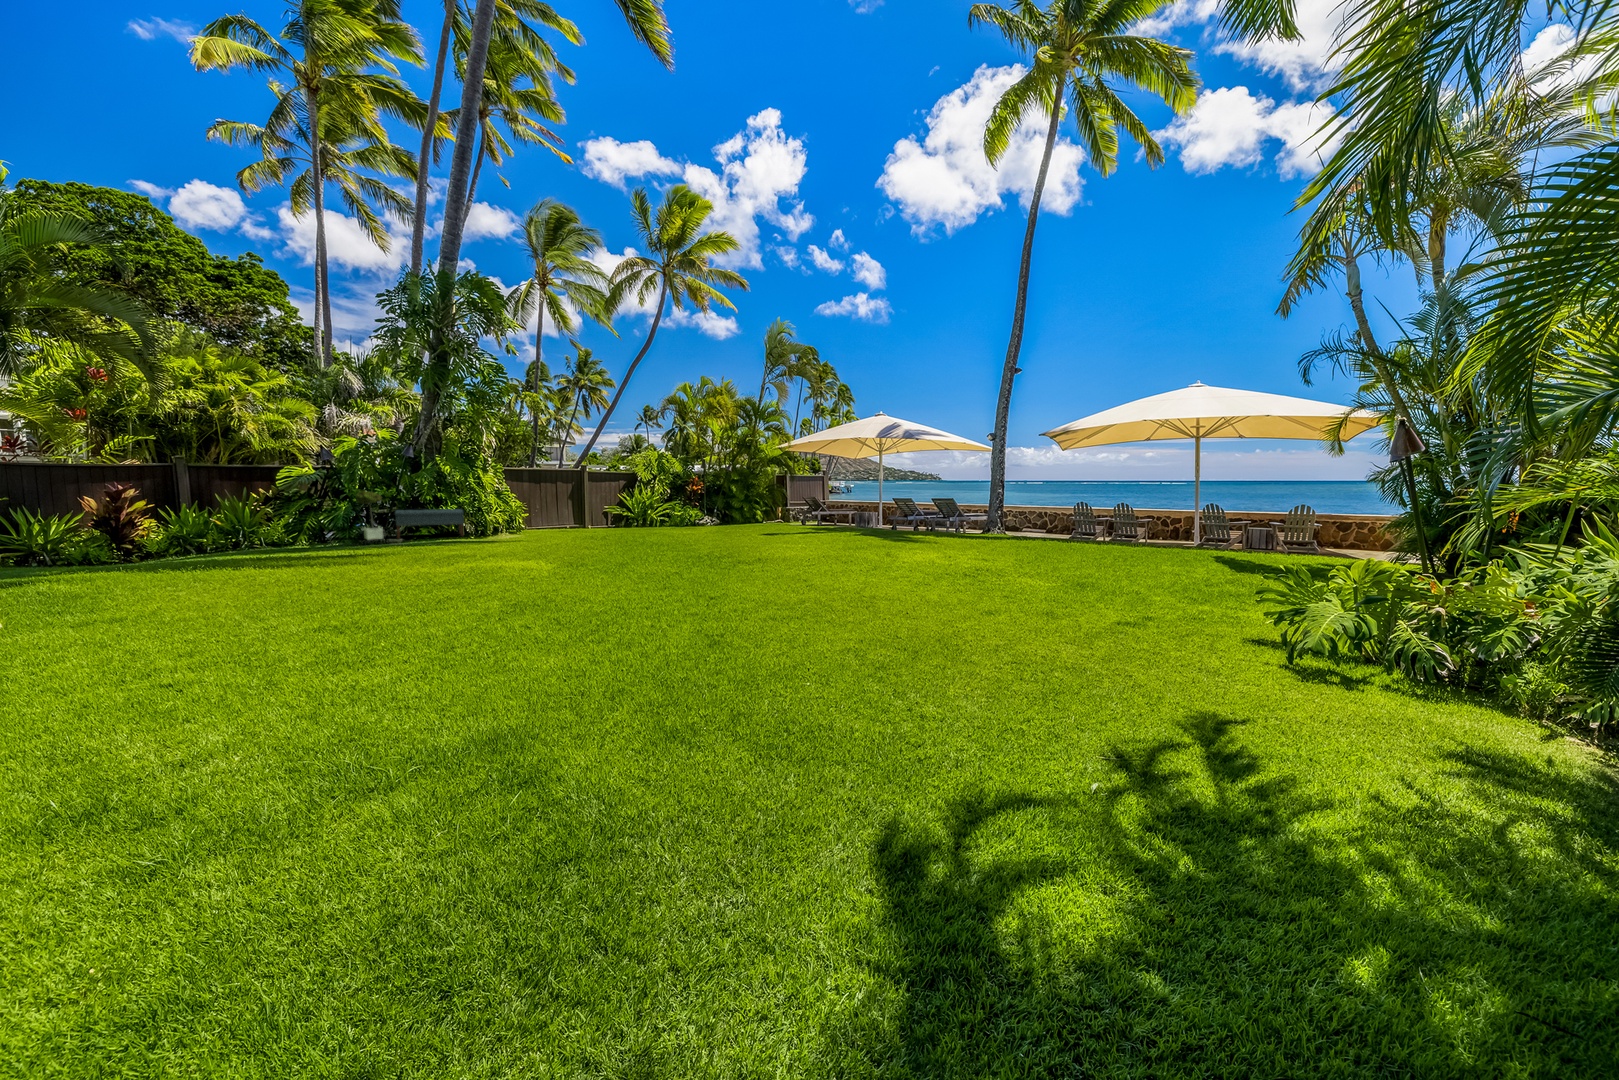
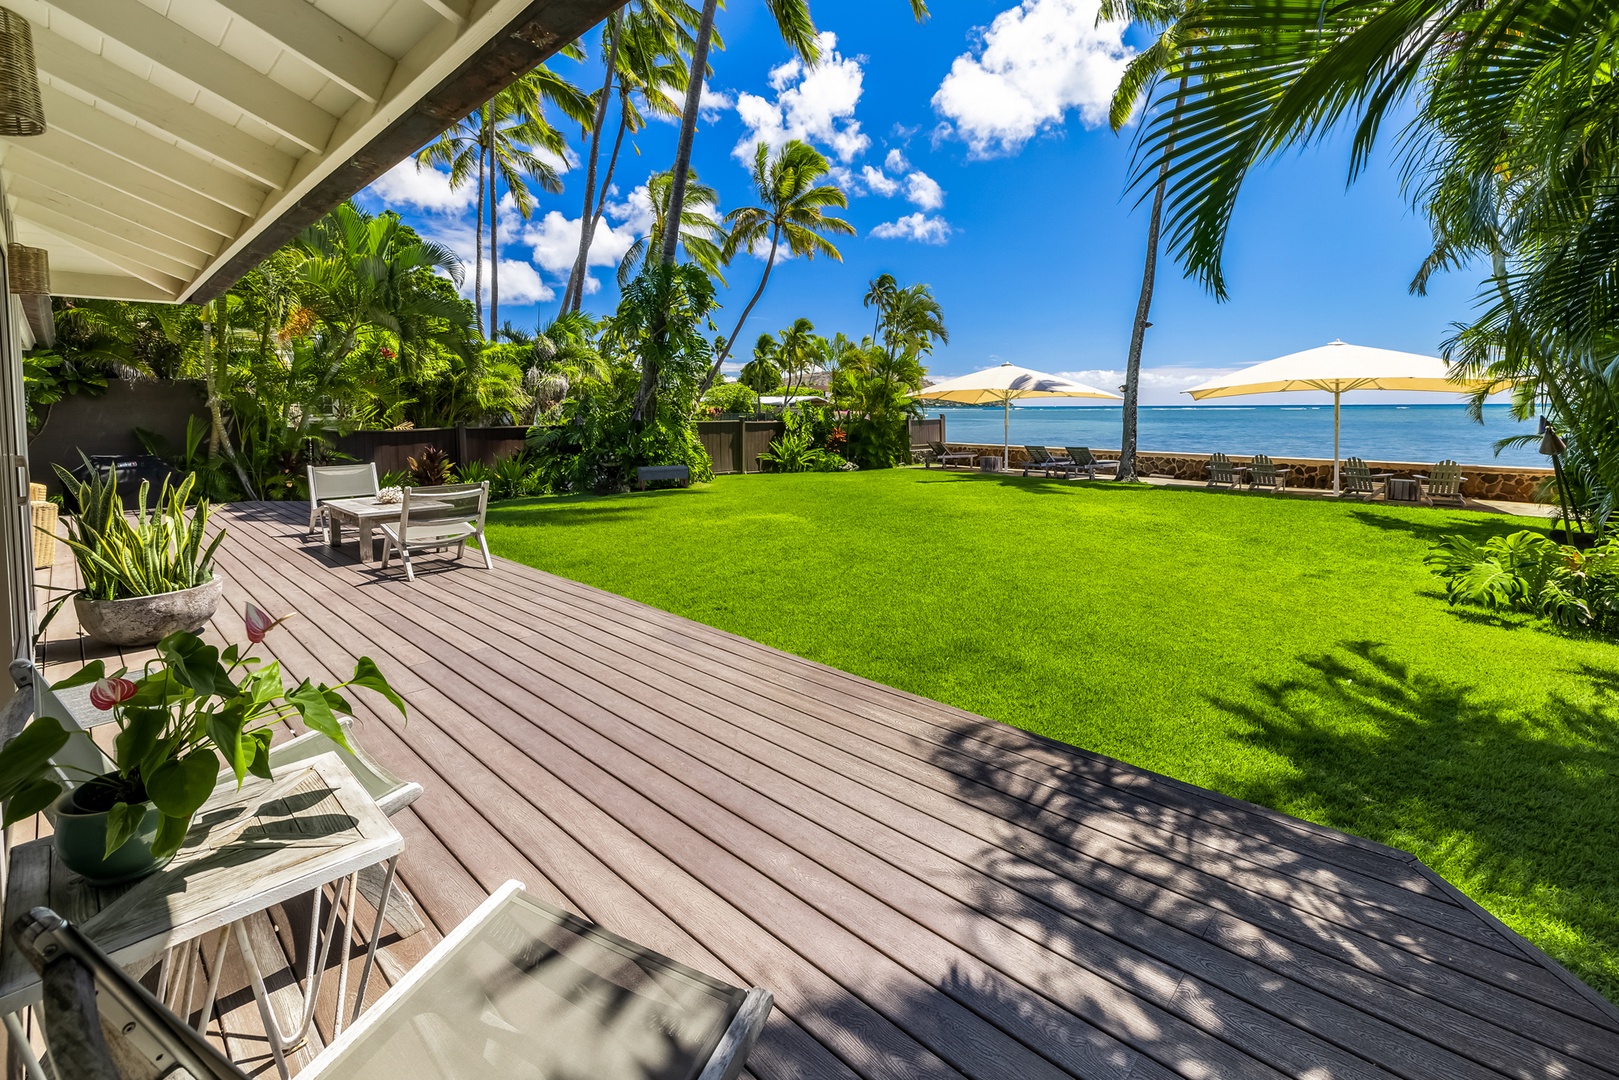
potted tree: present [356,491,383,540] -> none [613,452,633,492]

